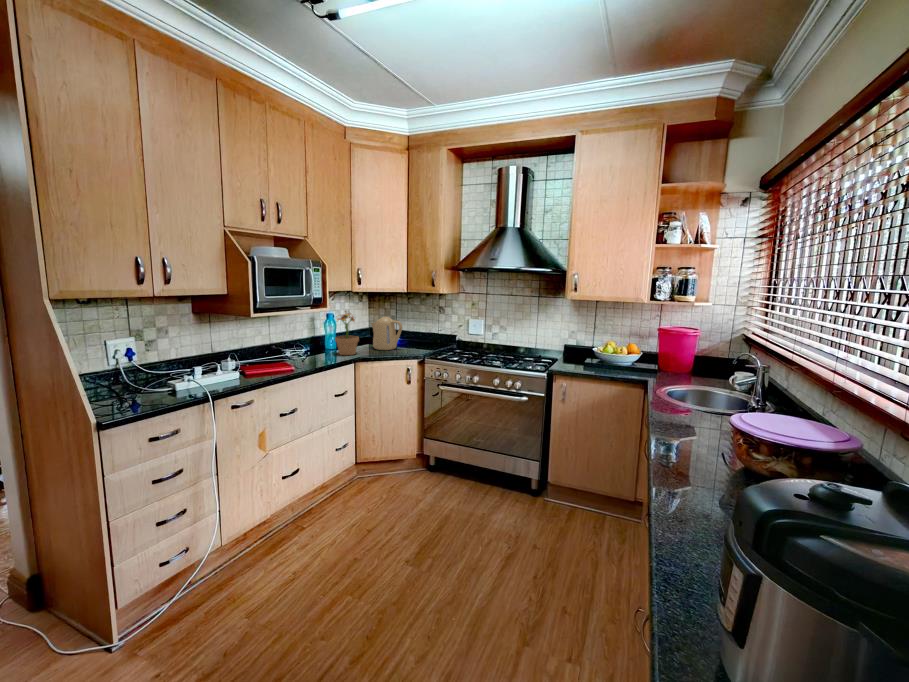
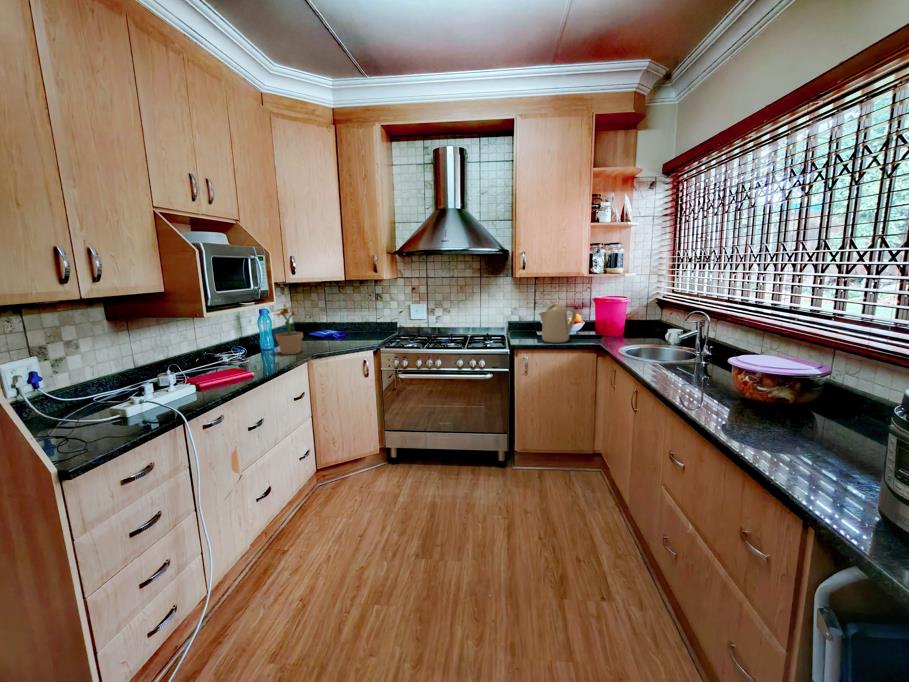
kettle: present [371,316,402,350] -> present [539,304,576,343]

